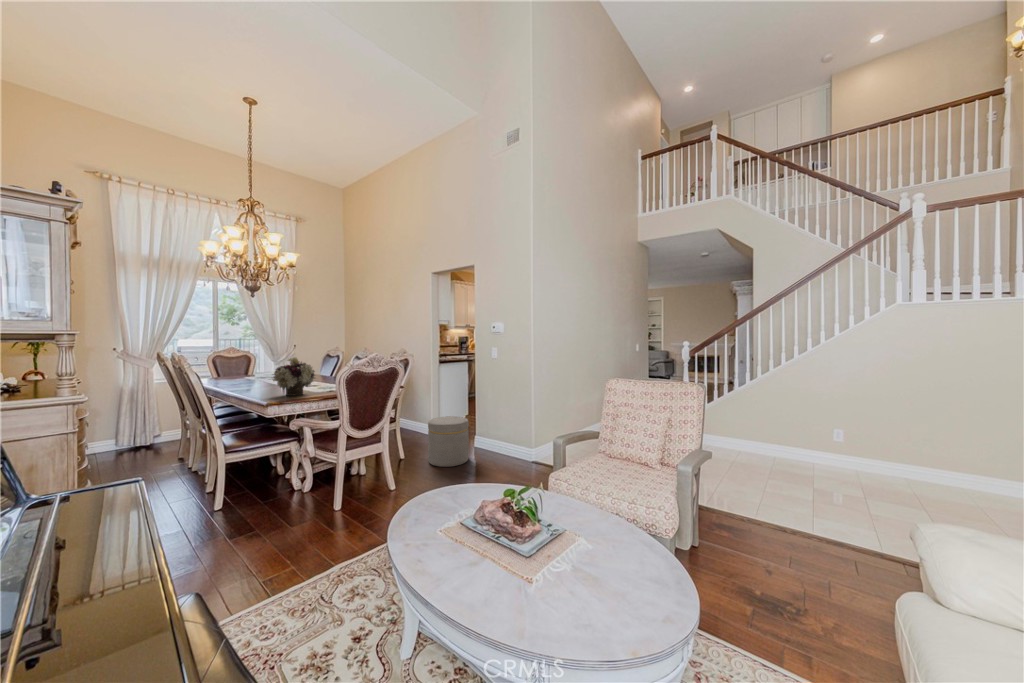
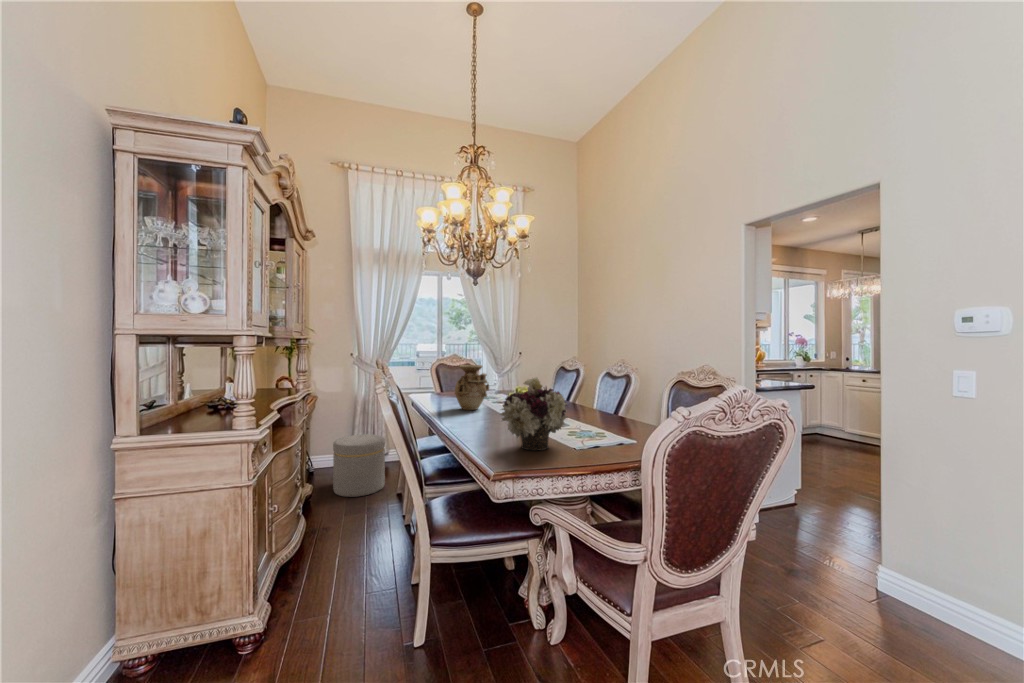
vase: none [235,354,265,385] -> present [455,365,489,410]
ottoman: present [428,416,469,467] -> present [333,434,385,497]

